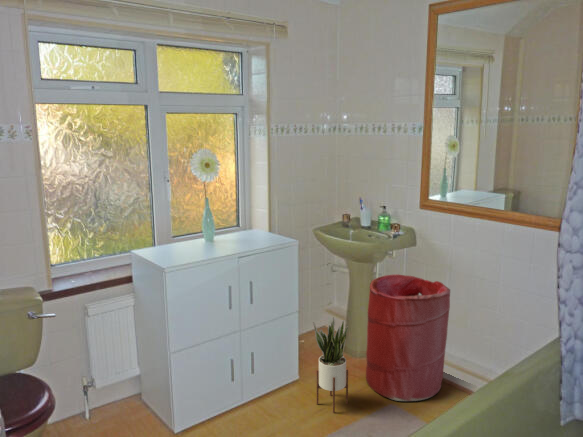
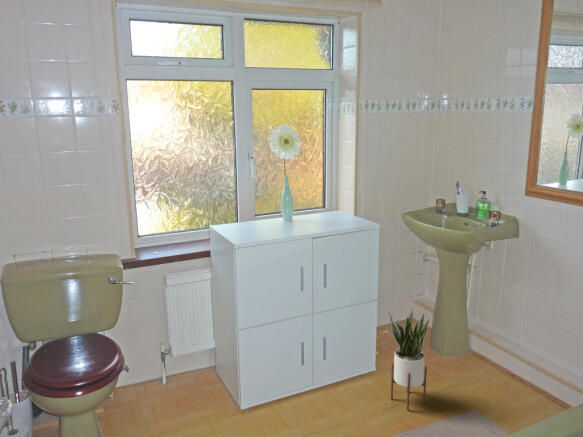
laundry hamper: present [366,275,450,401] -> none [450,268,554,410]

